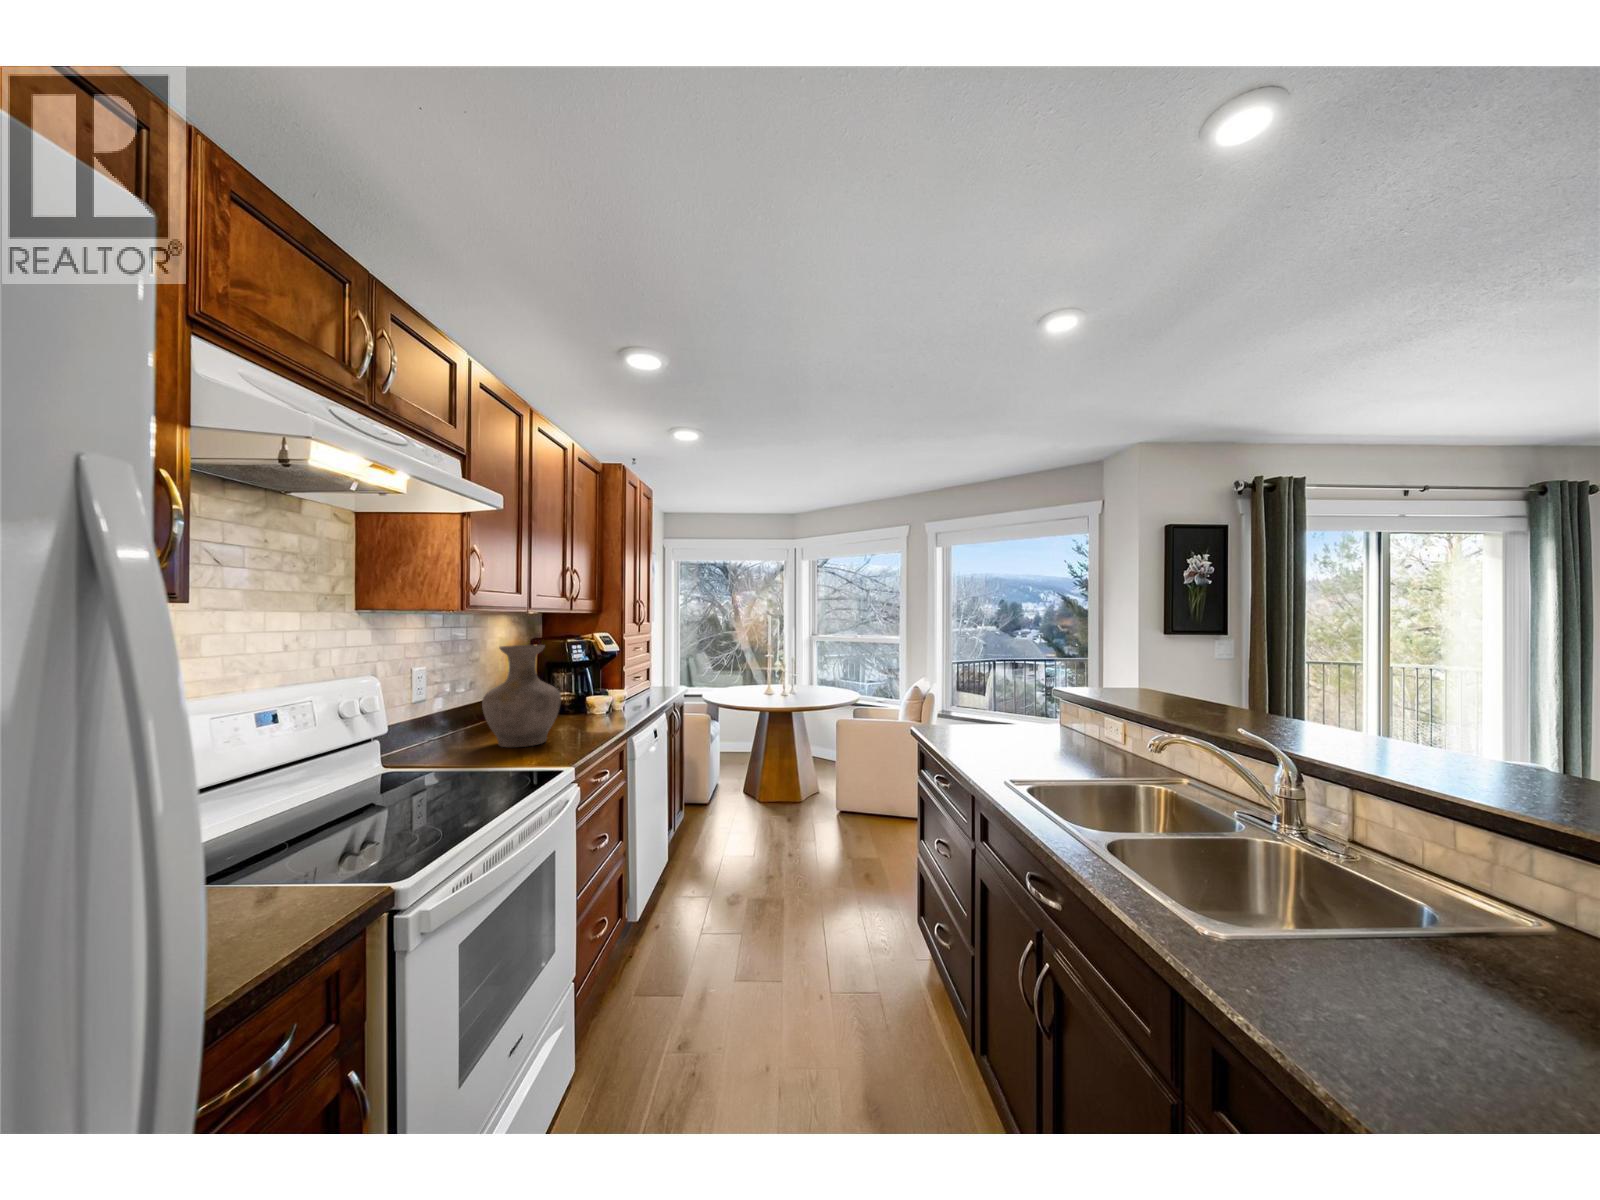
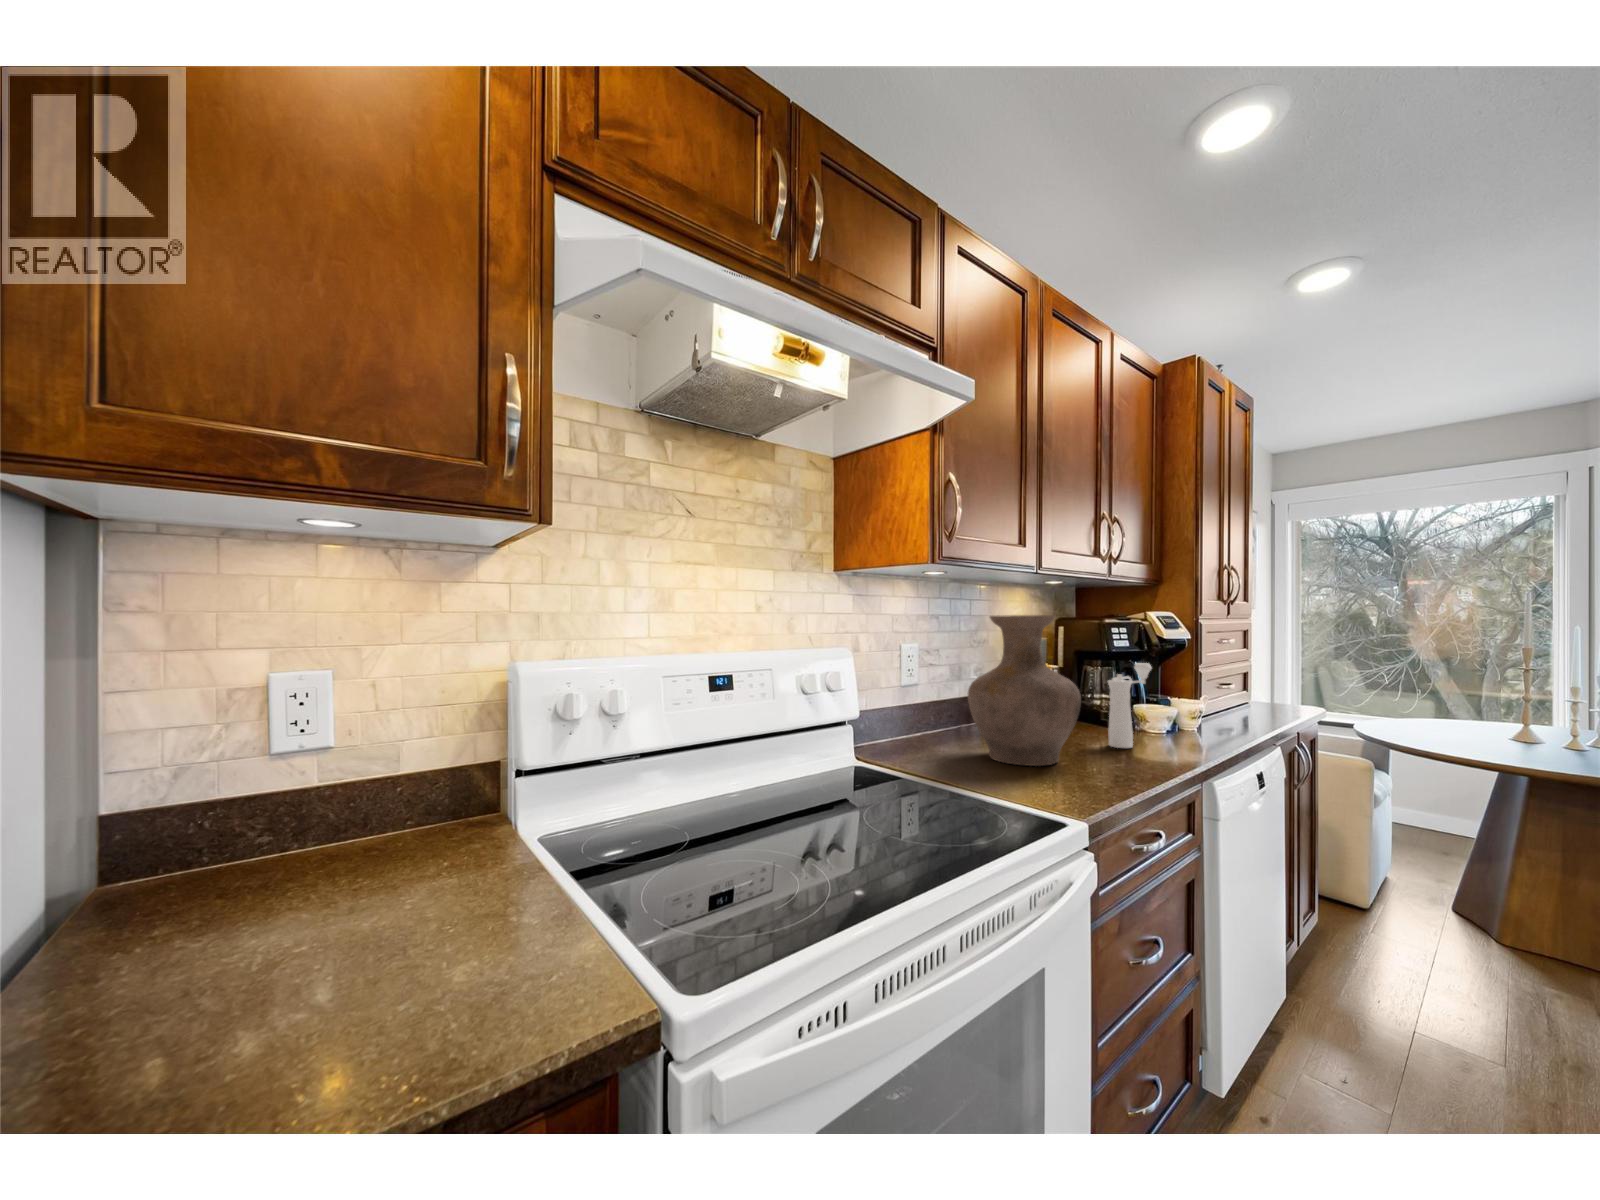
pepper mill: none [573,670,599,727] -> present [1108,663,1152,748]

